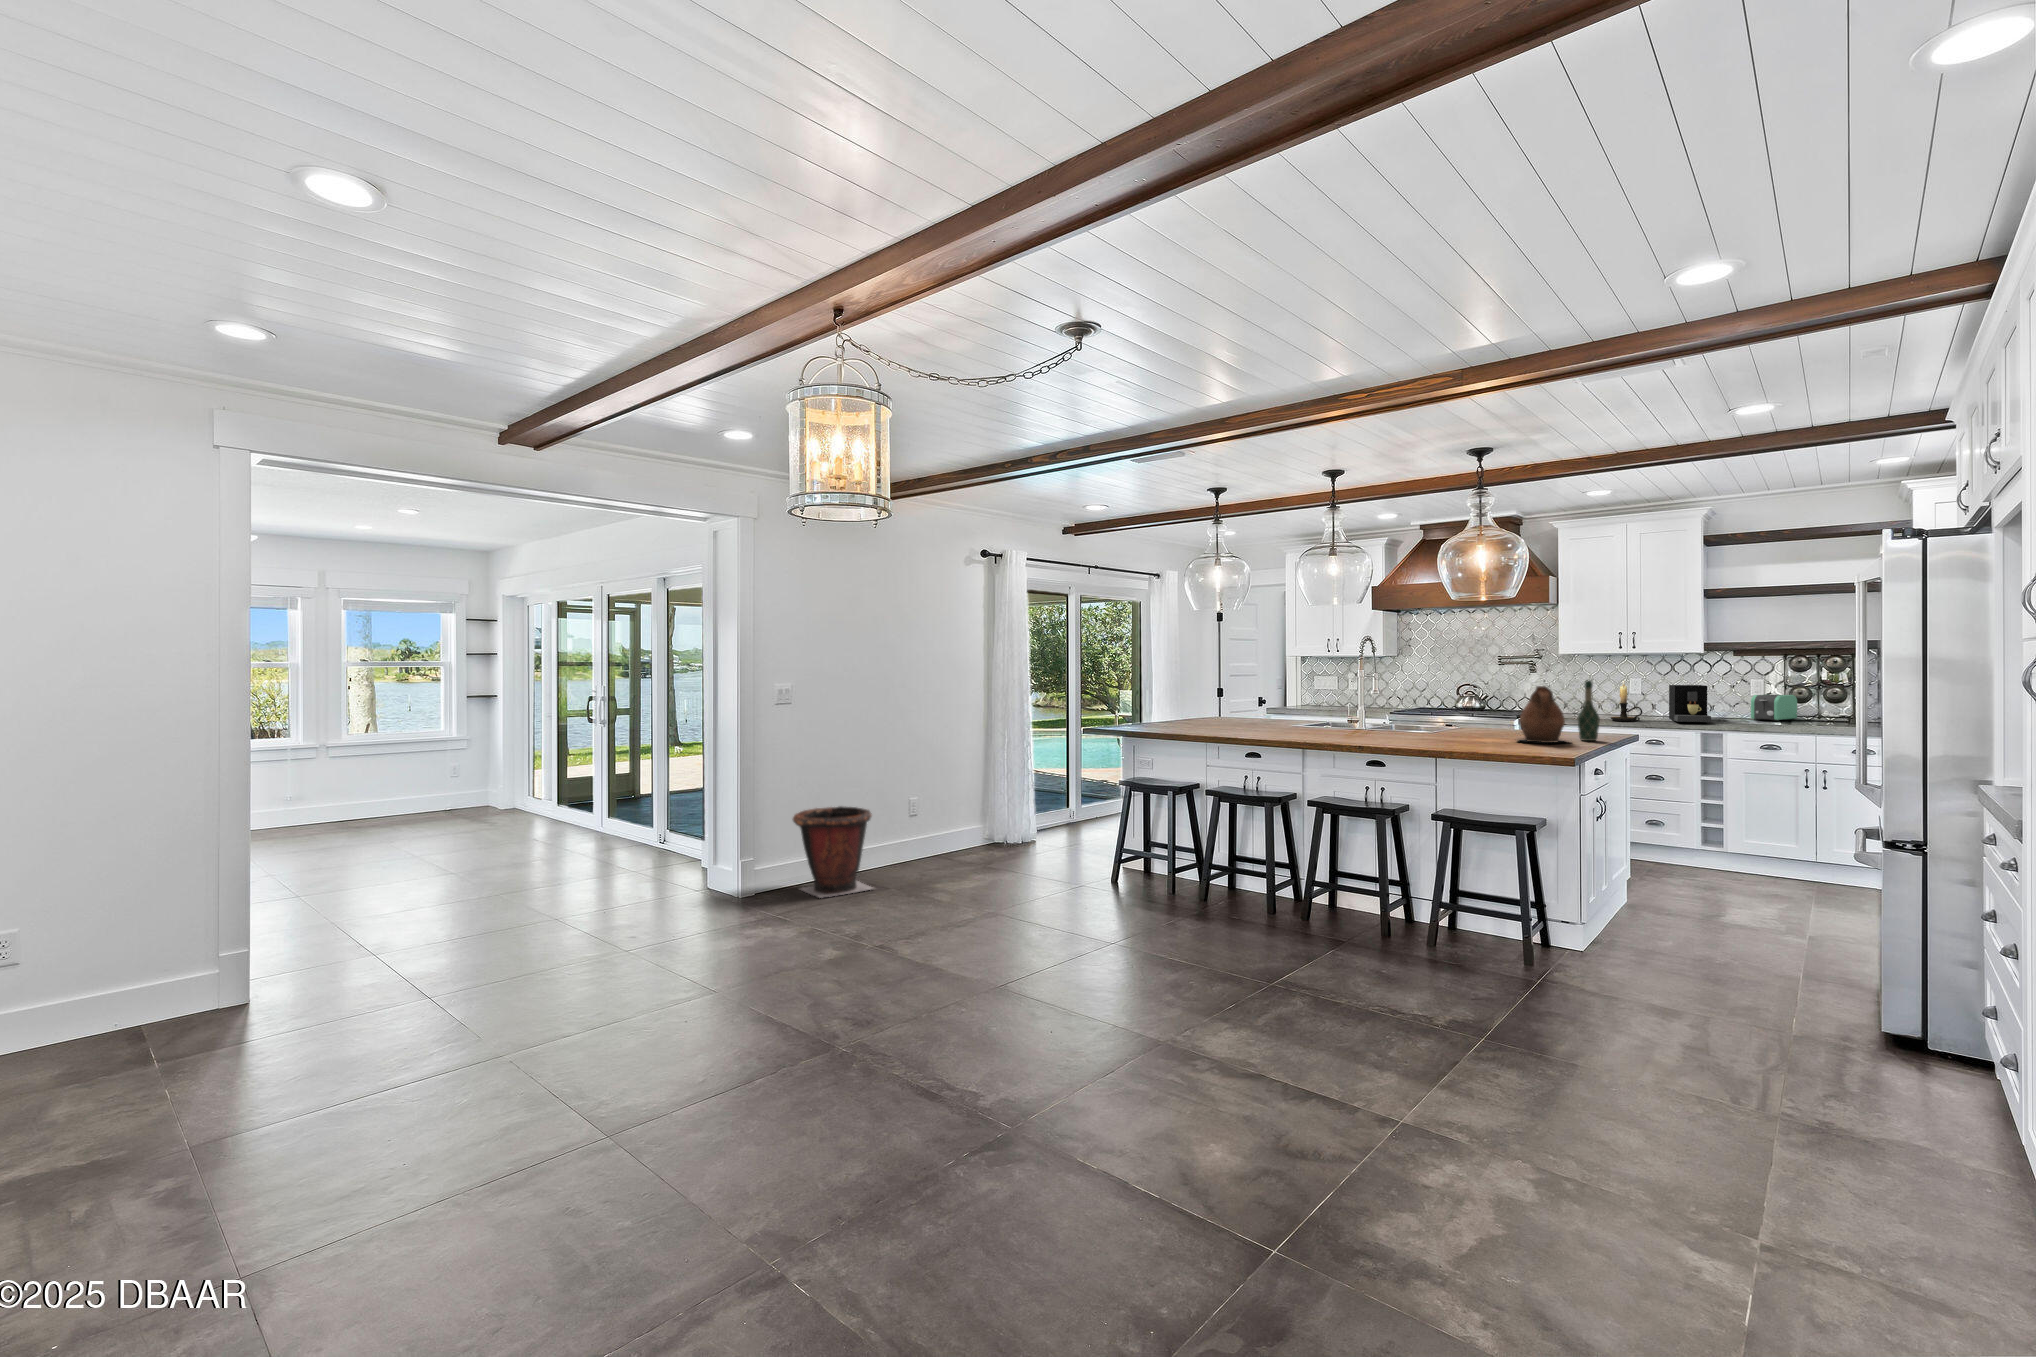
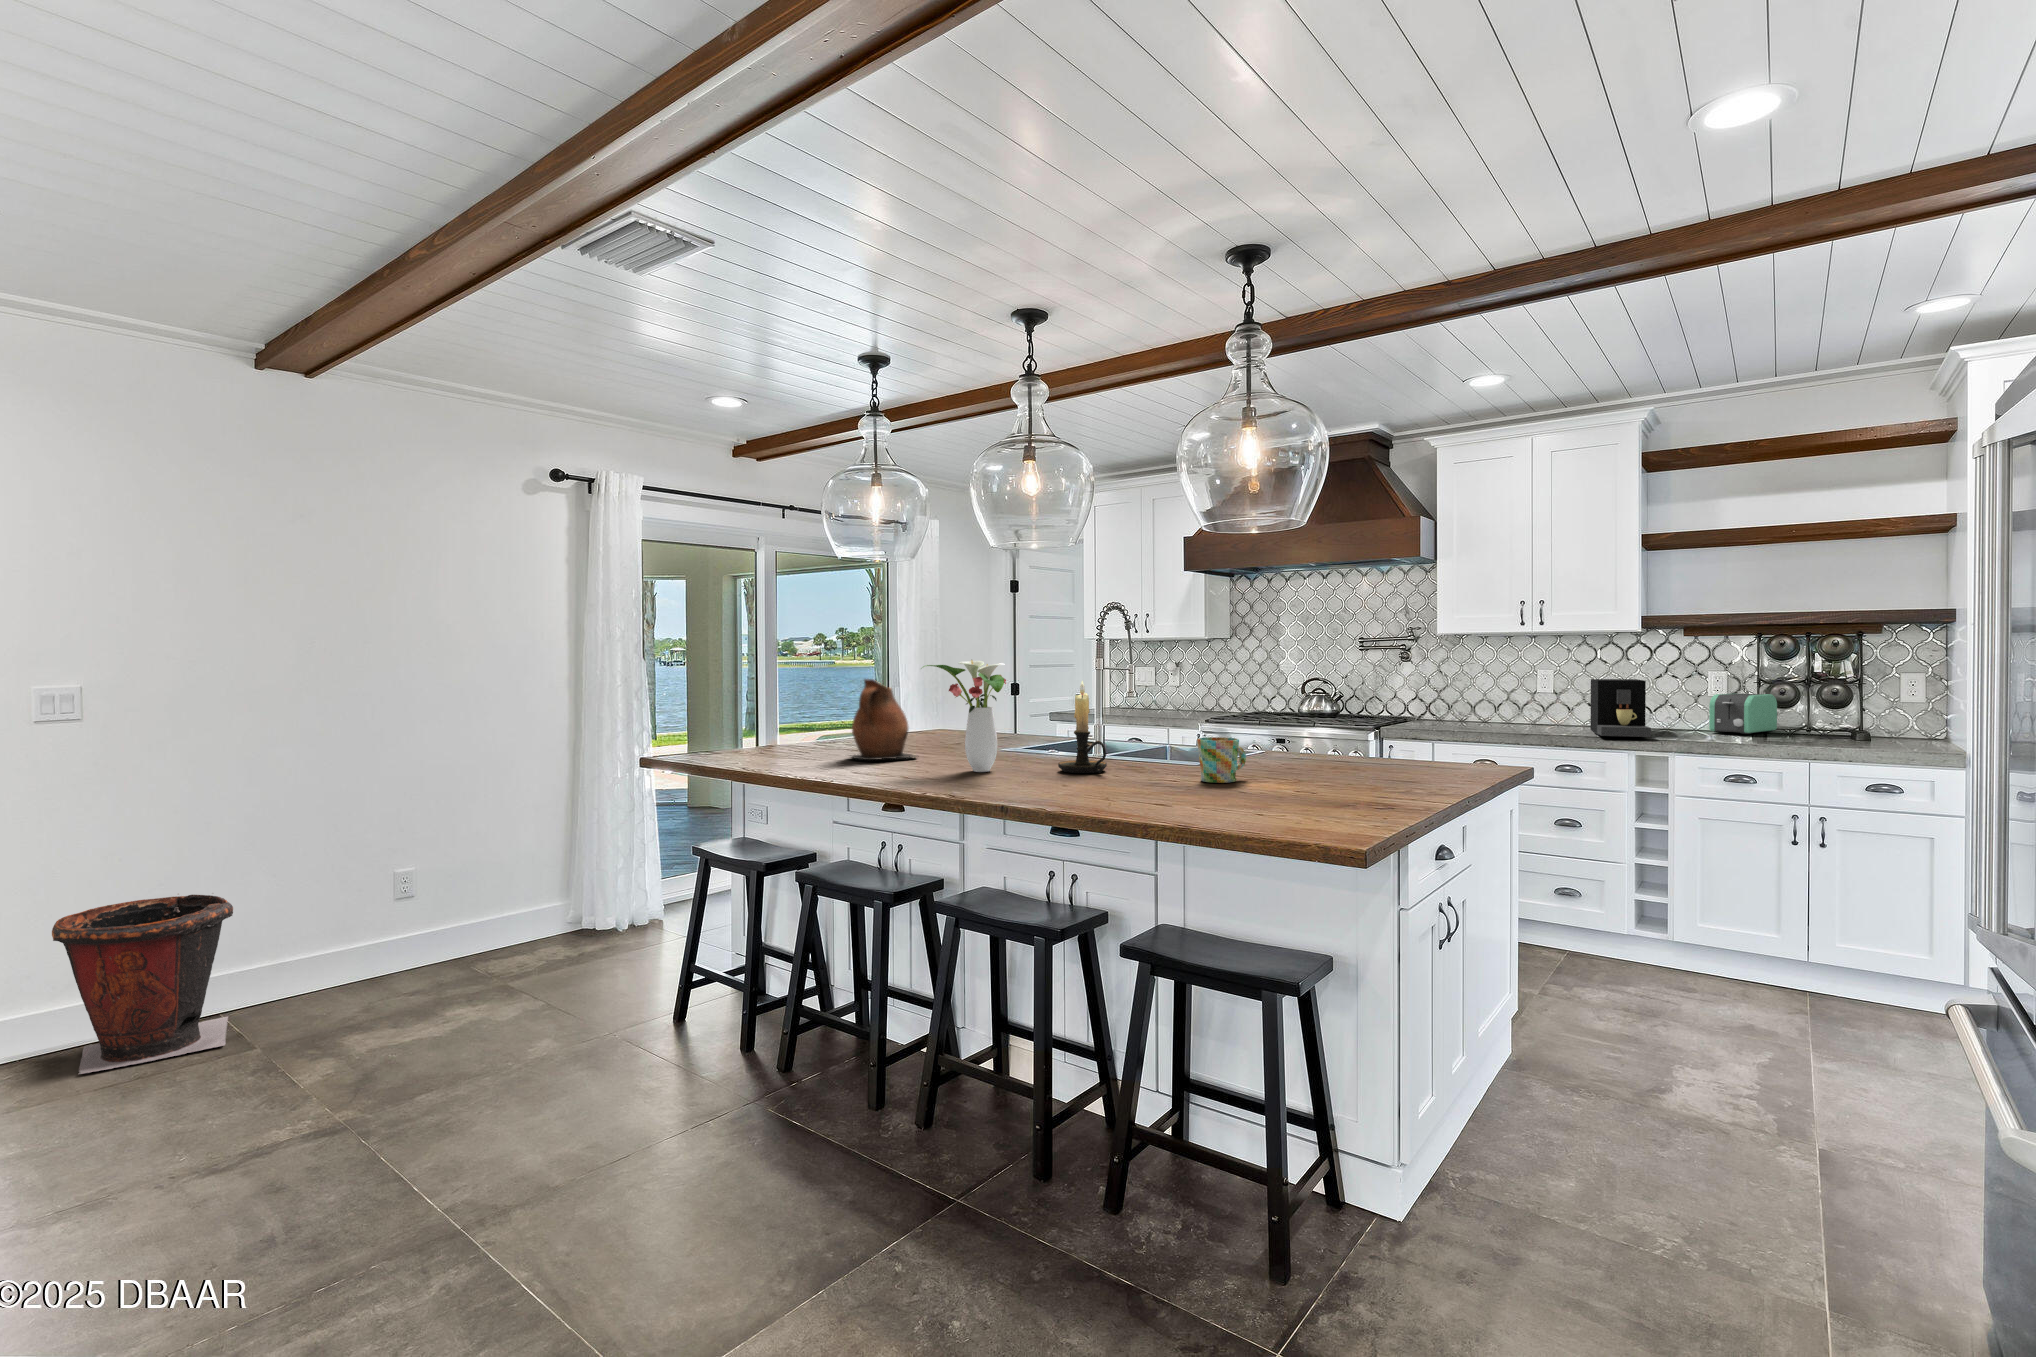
flower arrangement: none [1285,672,1340,736] -> present [922,660,1006,772]
wine bottle: present [1577,680,1600,741] -> none [1410,673,1449,786]
candle holder: present [1611,680,1642,721] -> present [1058,681,1107,773]
ceramic pitcher: present [1519,686,1566,743] -> present [850,679,916,760]
mug: none [1454,716,1481,740] -> present [1197,737,1246,783]

